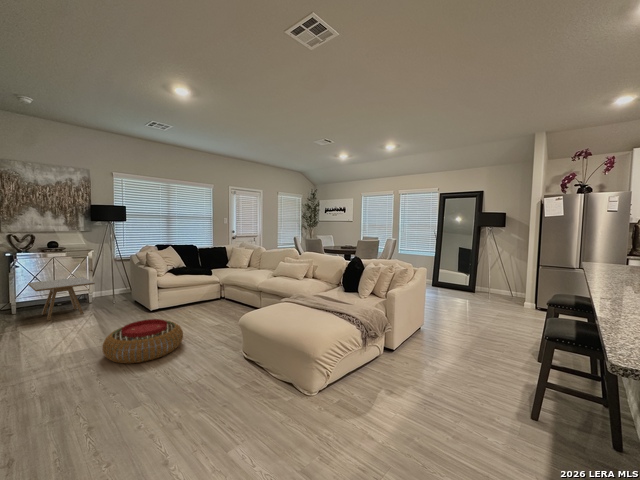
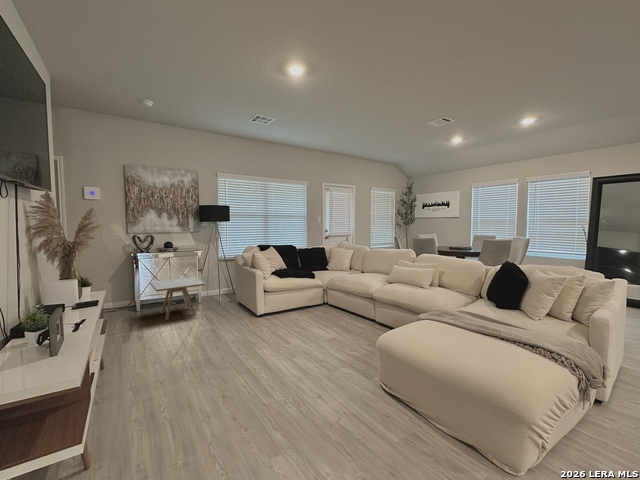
pouf: present [103,319,183,363] -> none [222,331,303,385]

